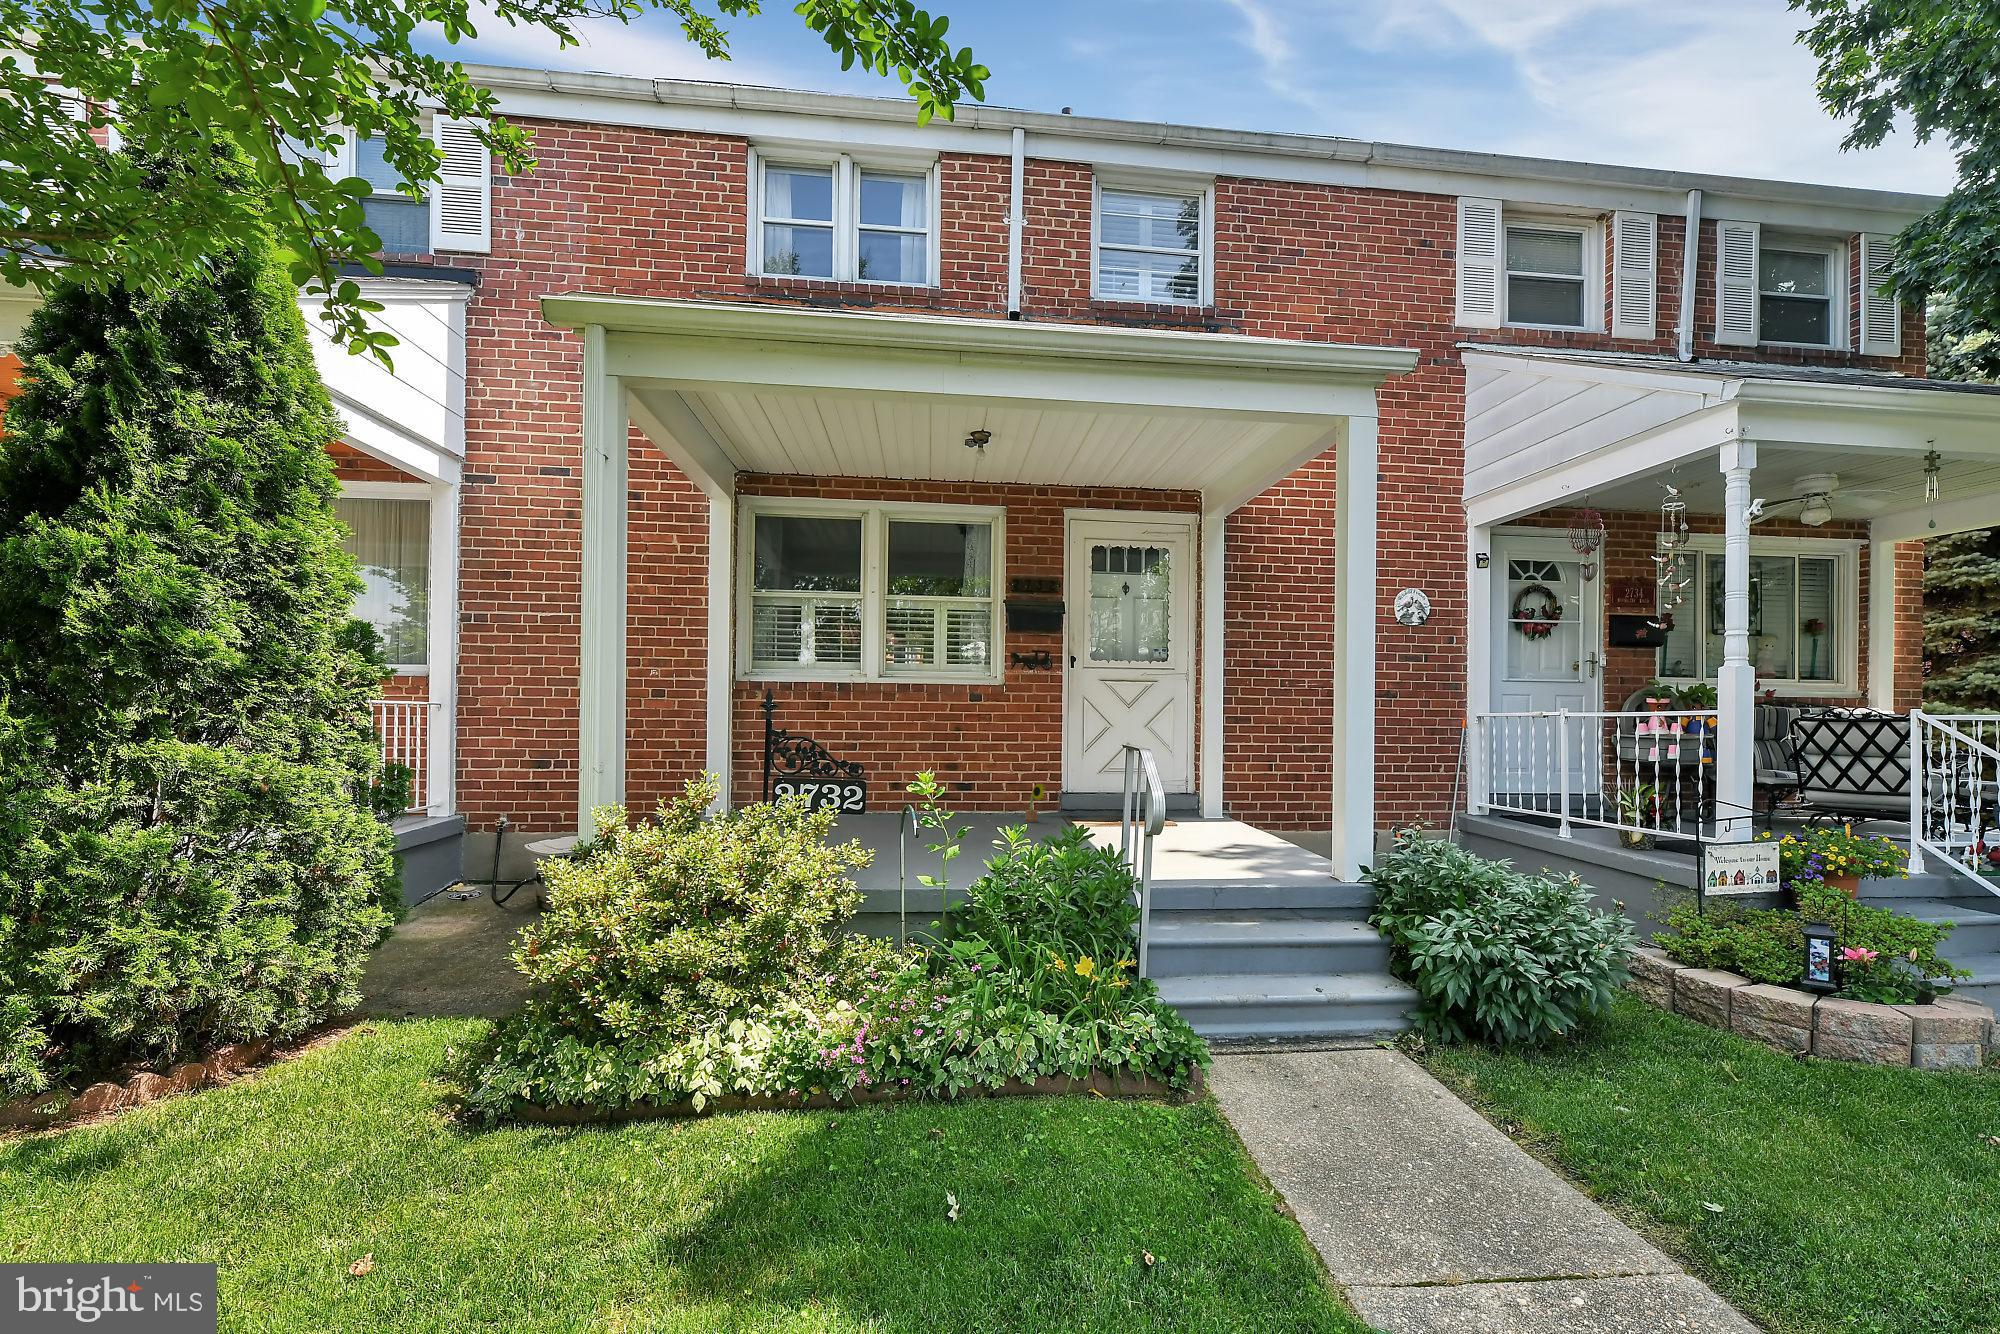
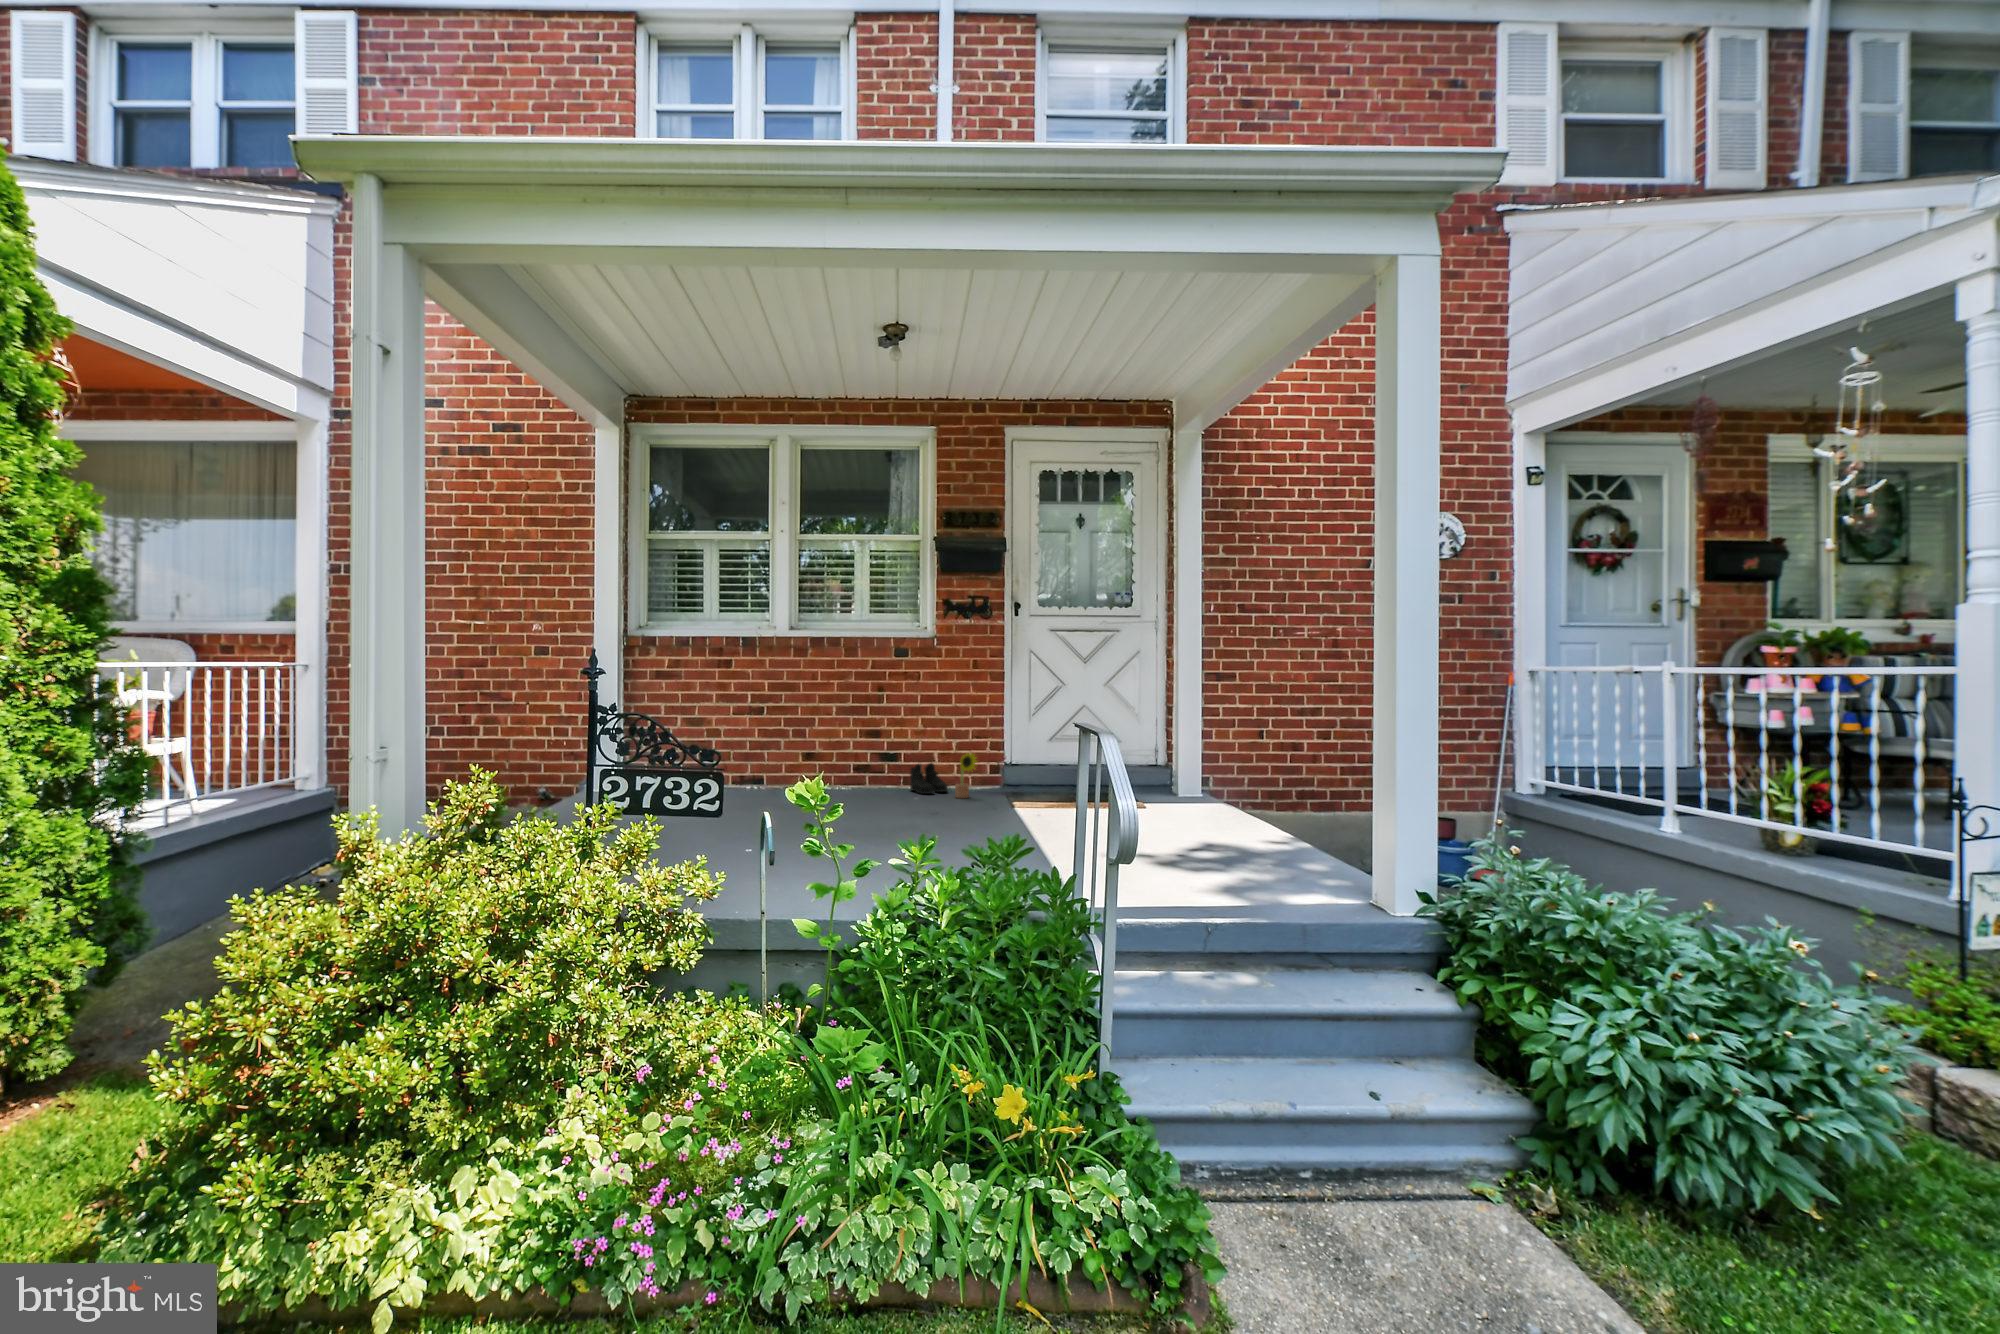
boots: none [981,792,1015,819] -> present [910,763,948,794]

